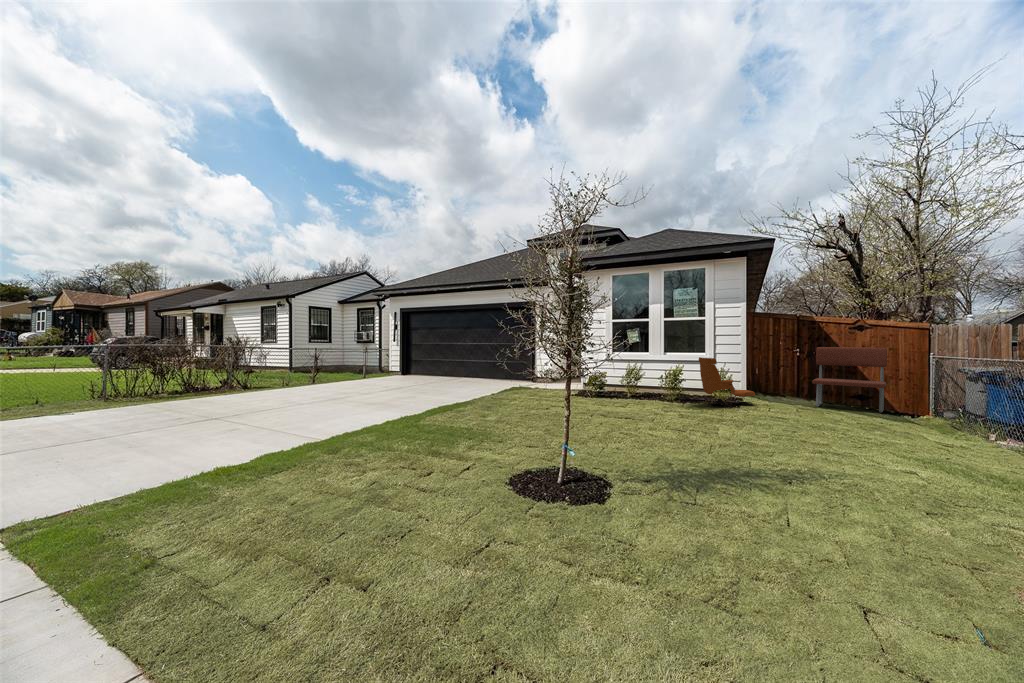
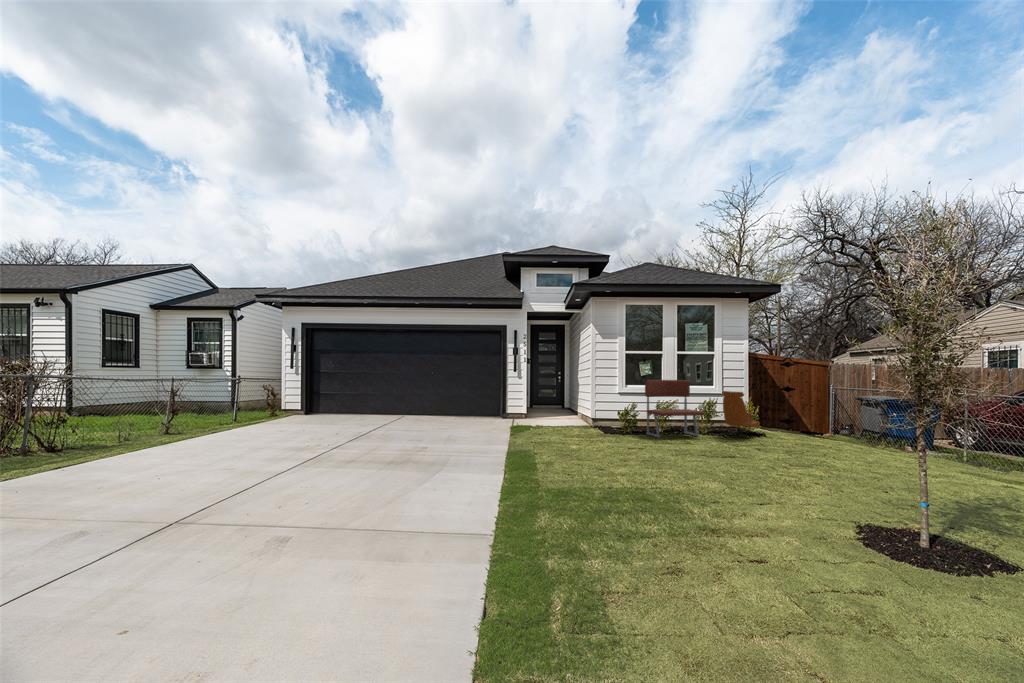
bench: present [812,347,887,412] -> present [645,380,705,438]

